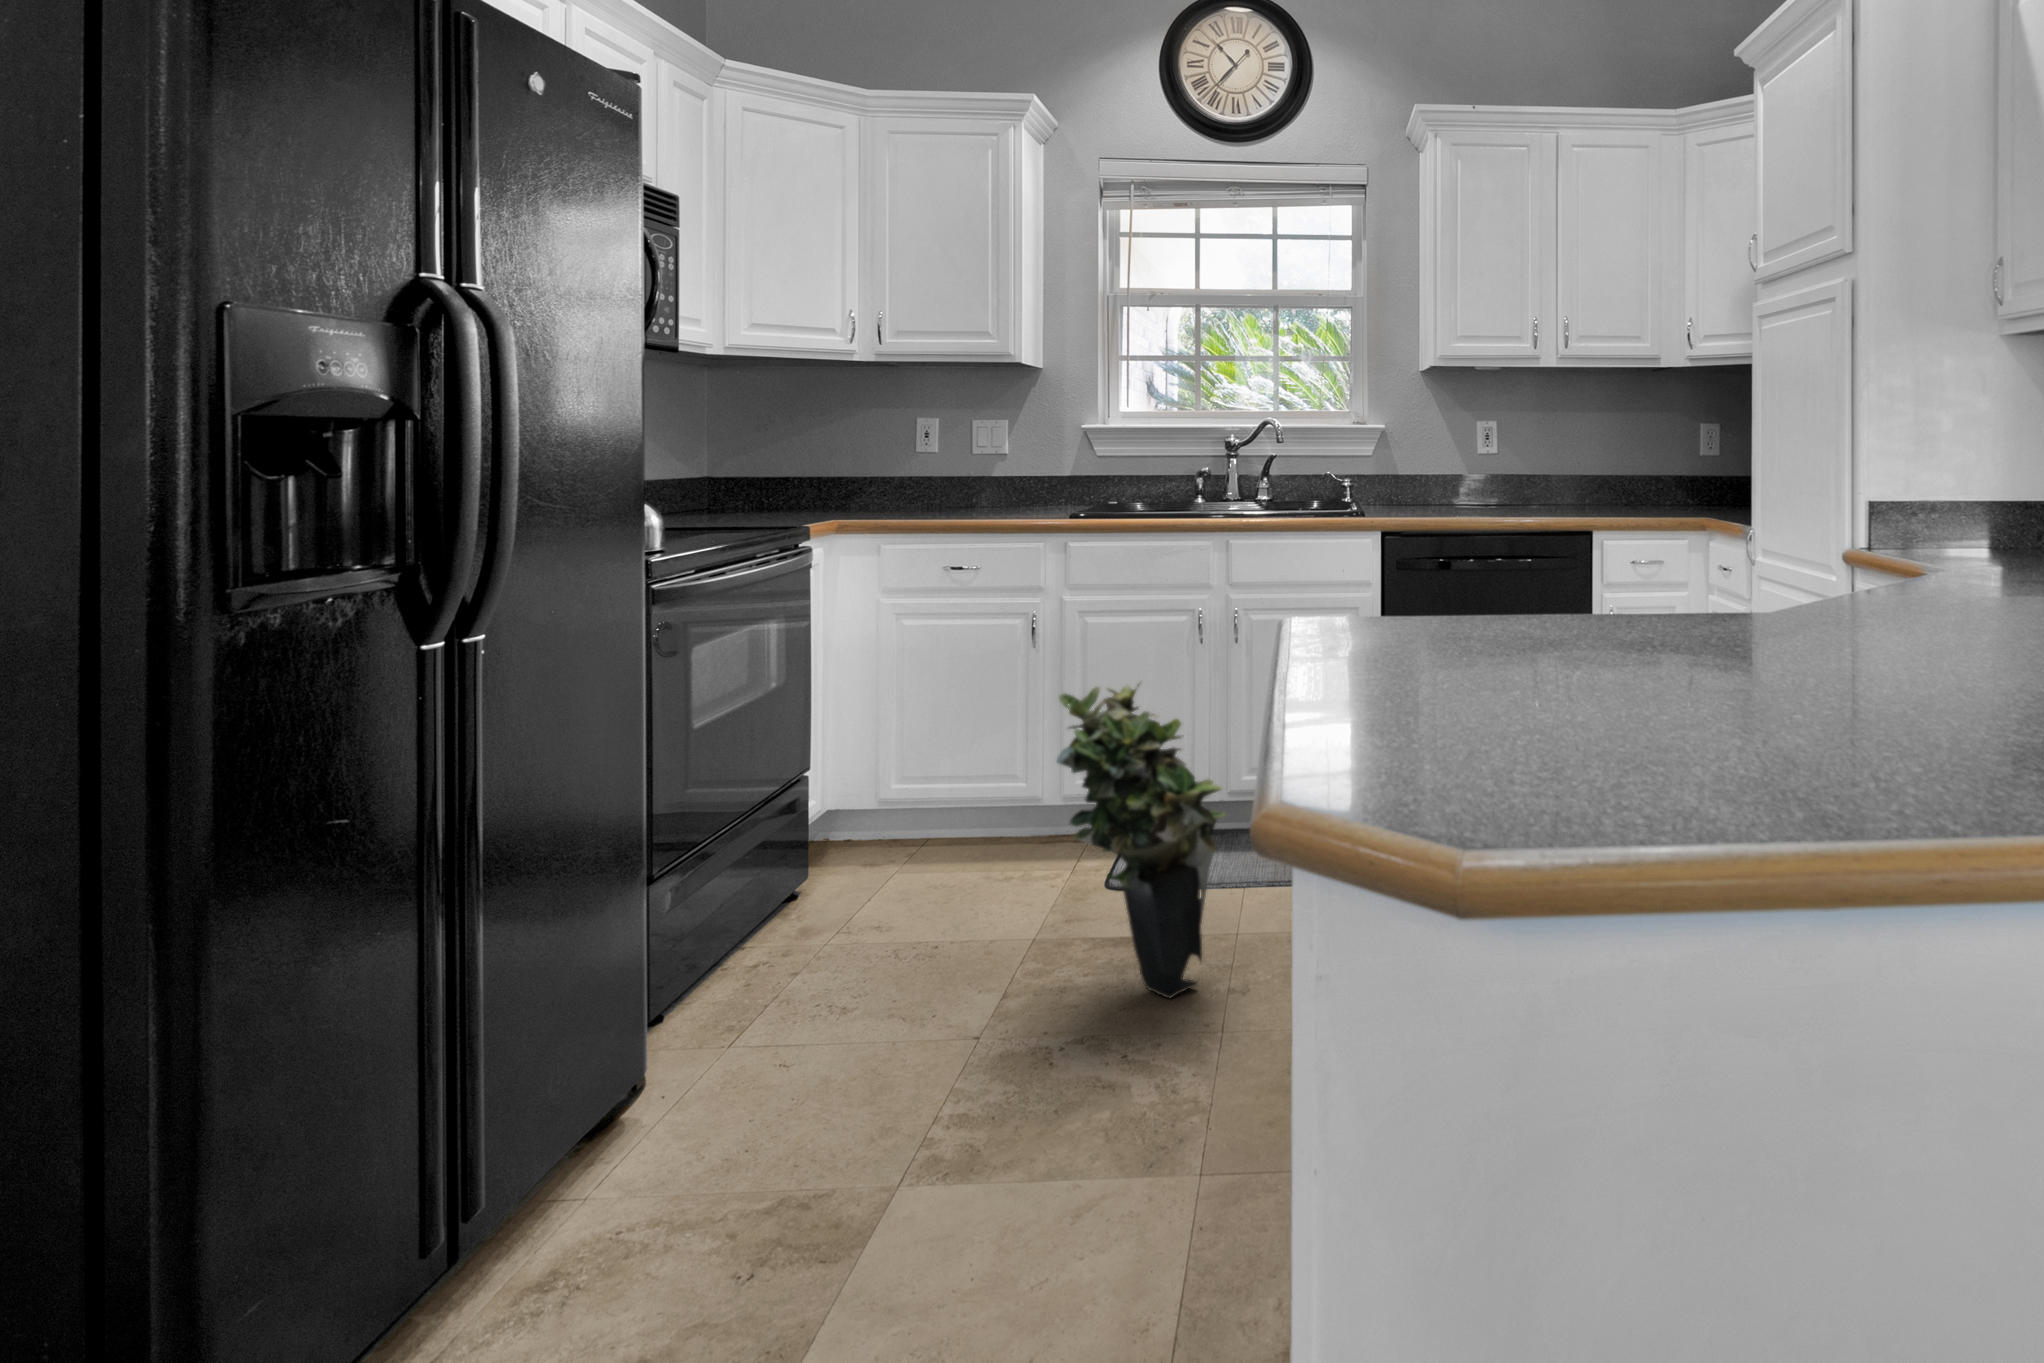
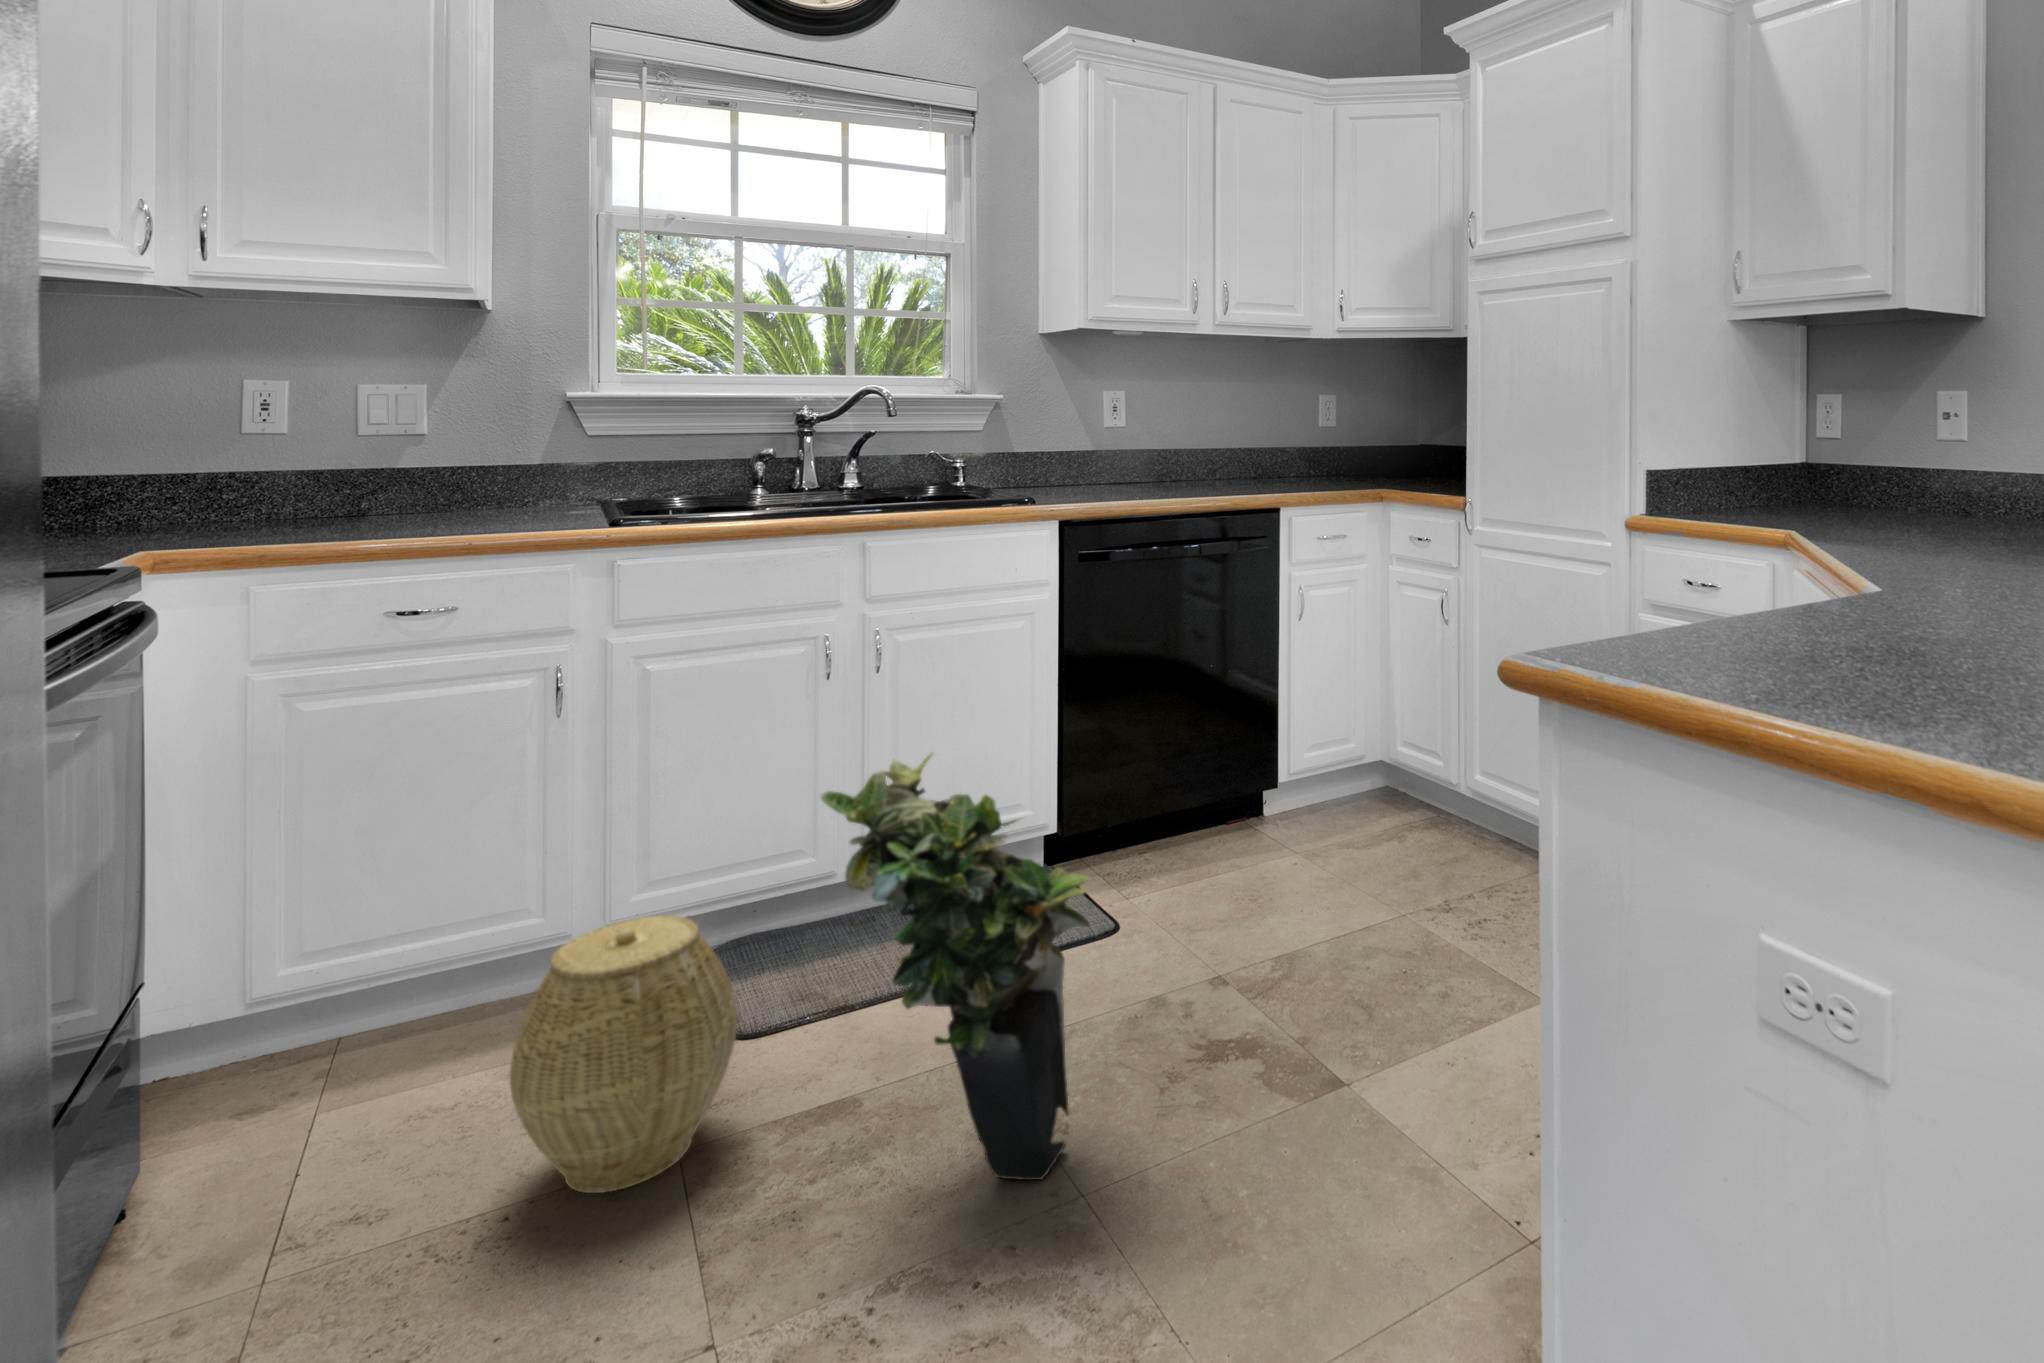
woven basket: none [927,771,1054,935] -> present [510,915,737,1193]

